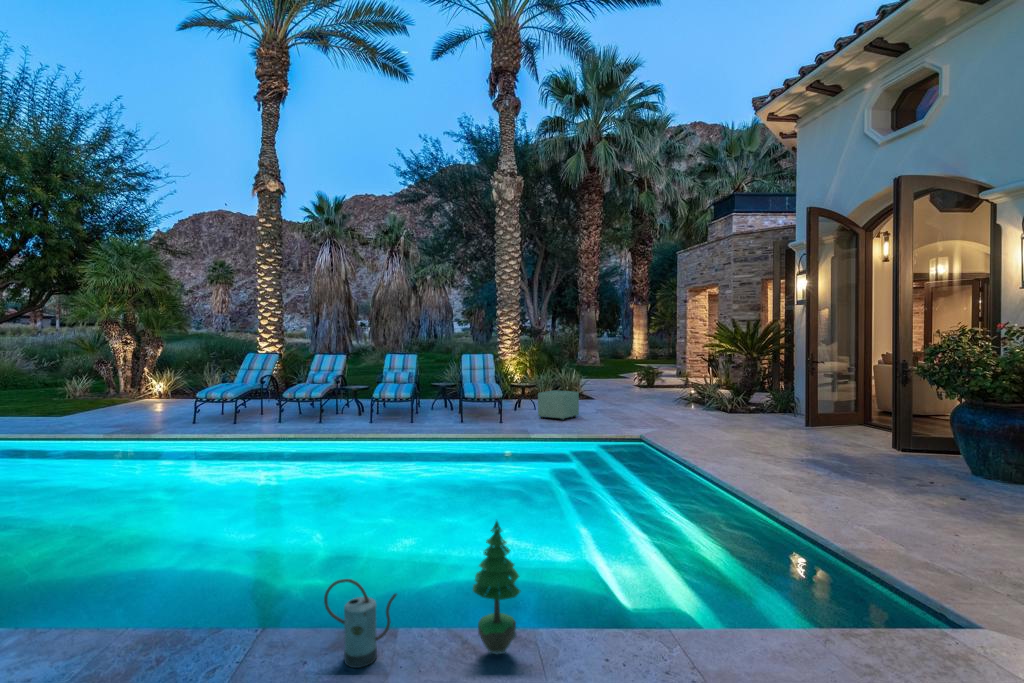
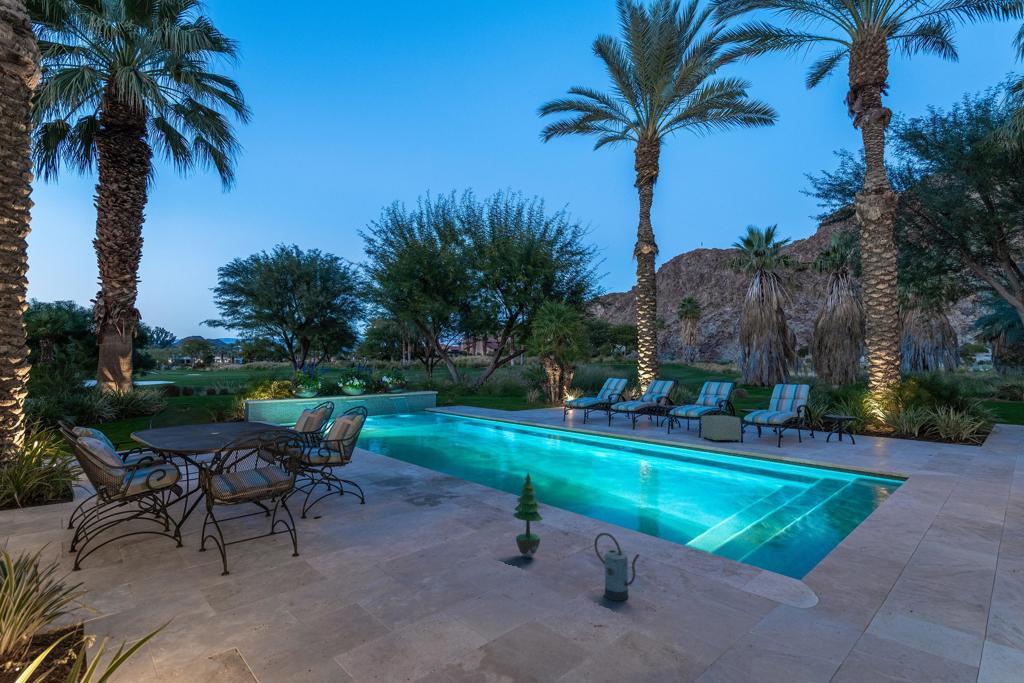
ottoman: present [538,390,579,421] -> present [701,415,741,442]
watering can: present [324,579,396,668] -> present [595,533,639,601]

